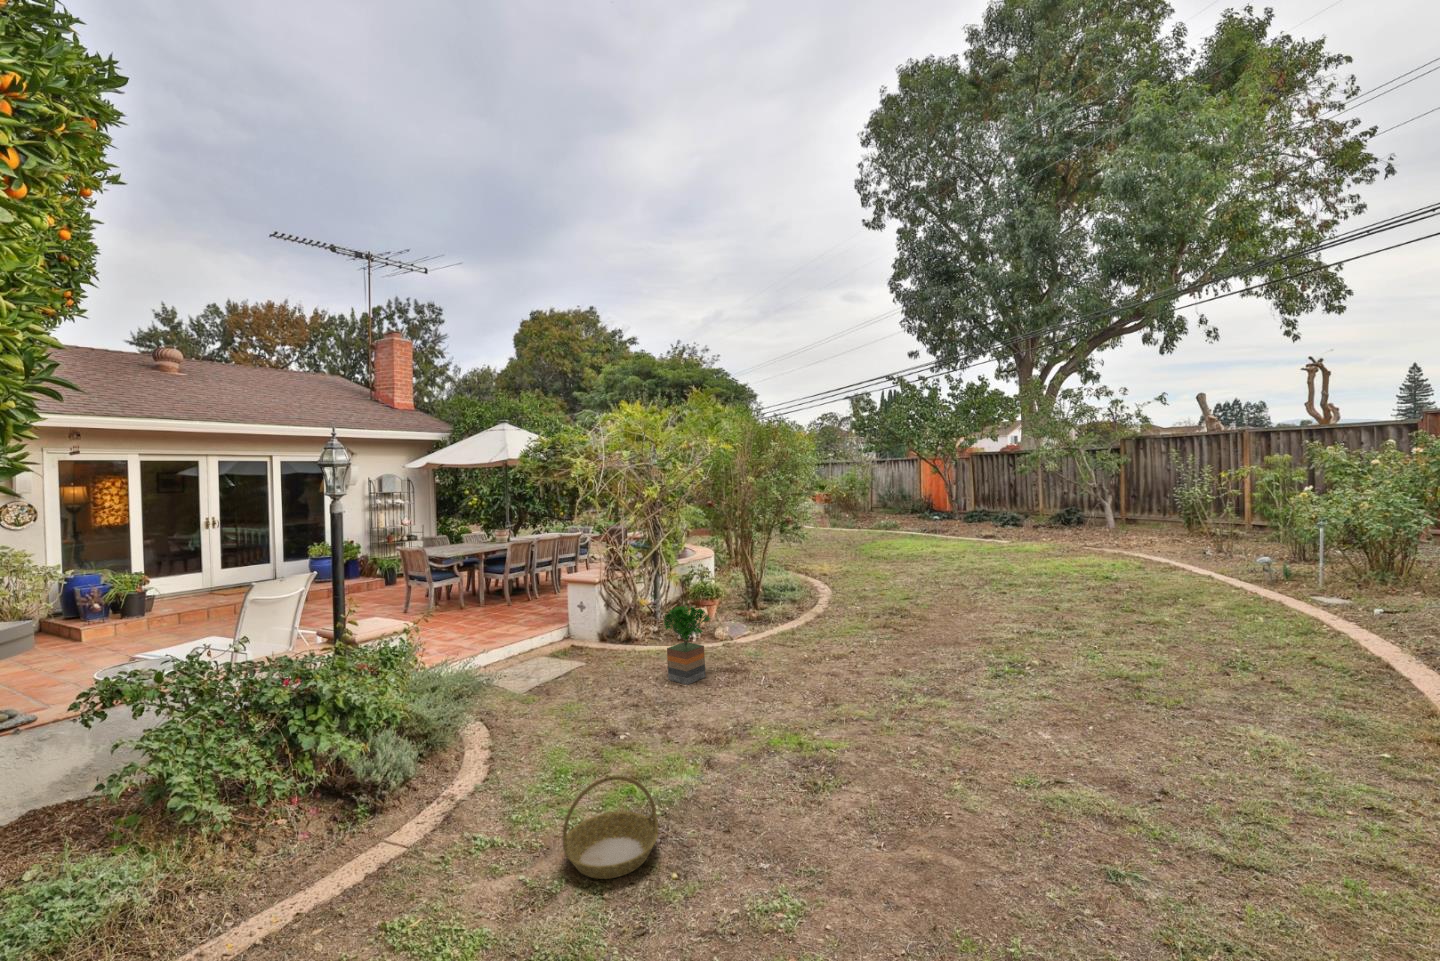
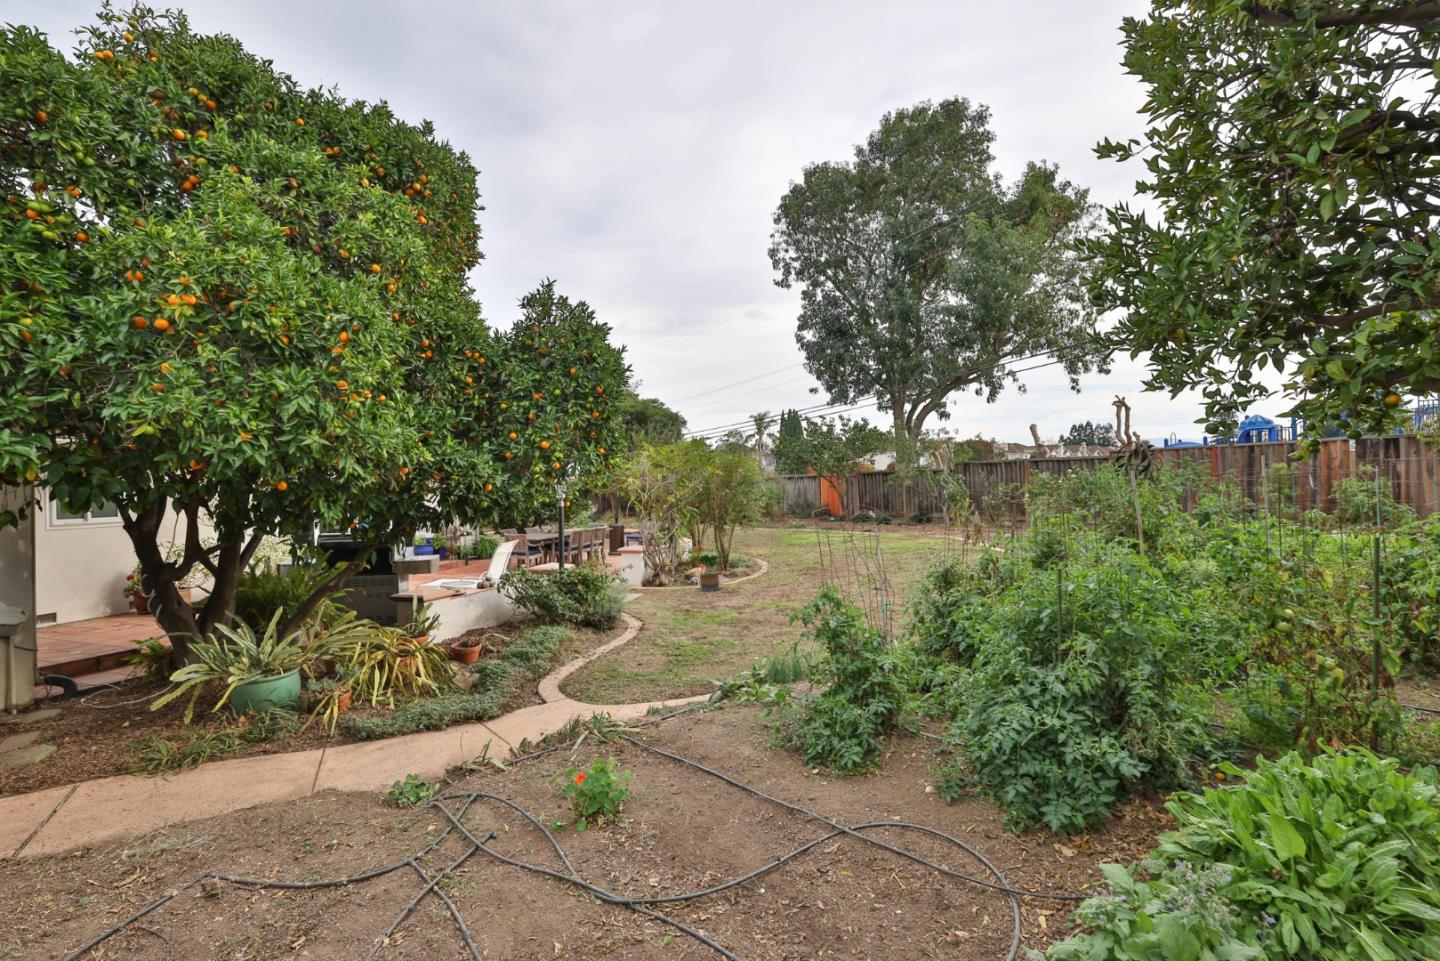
basket: present [563,776,658,879] -> none [706,589,738,619]

